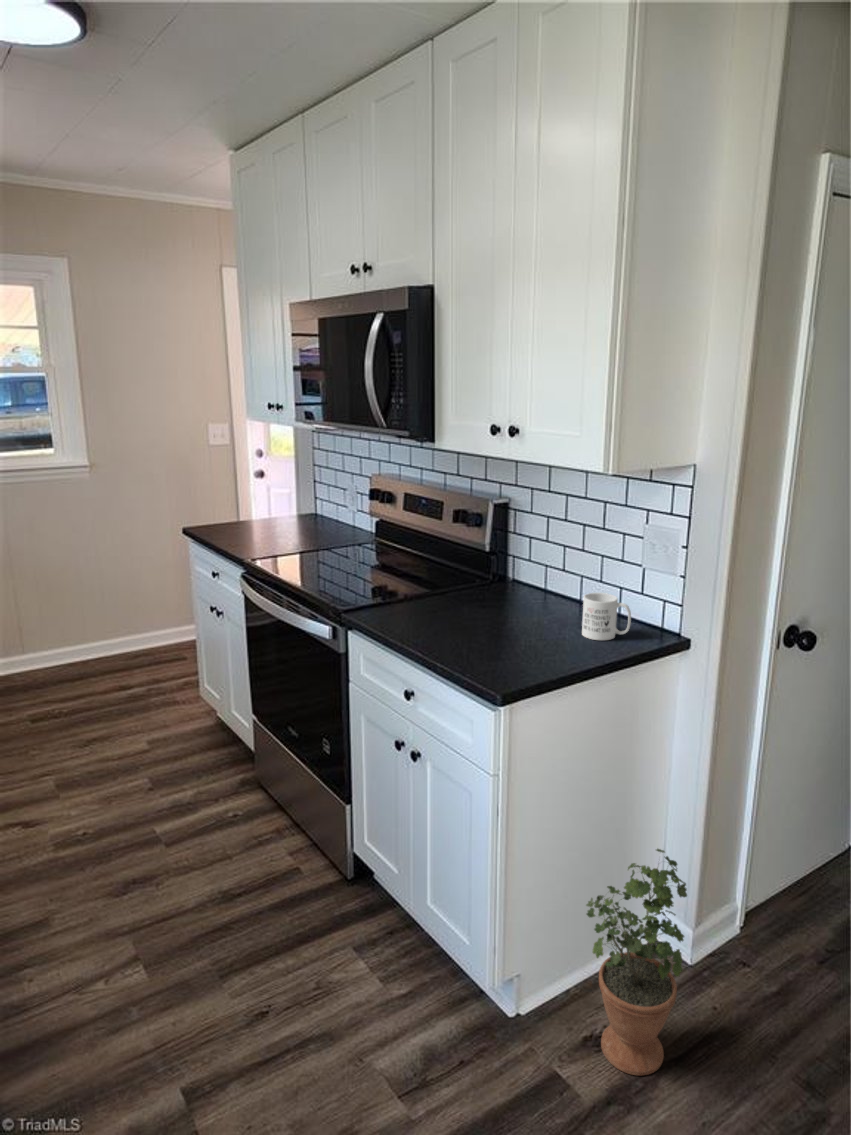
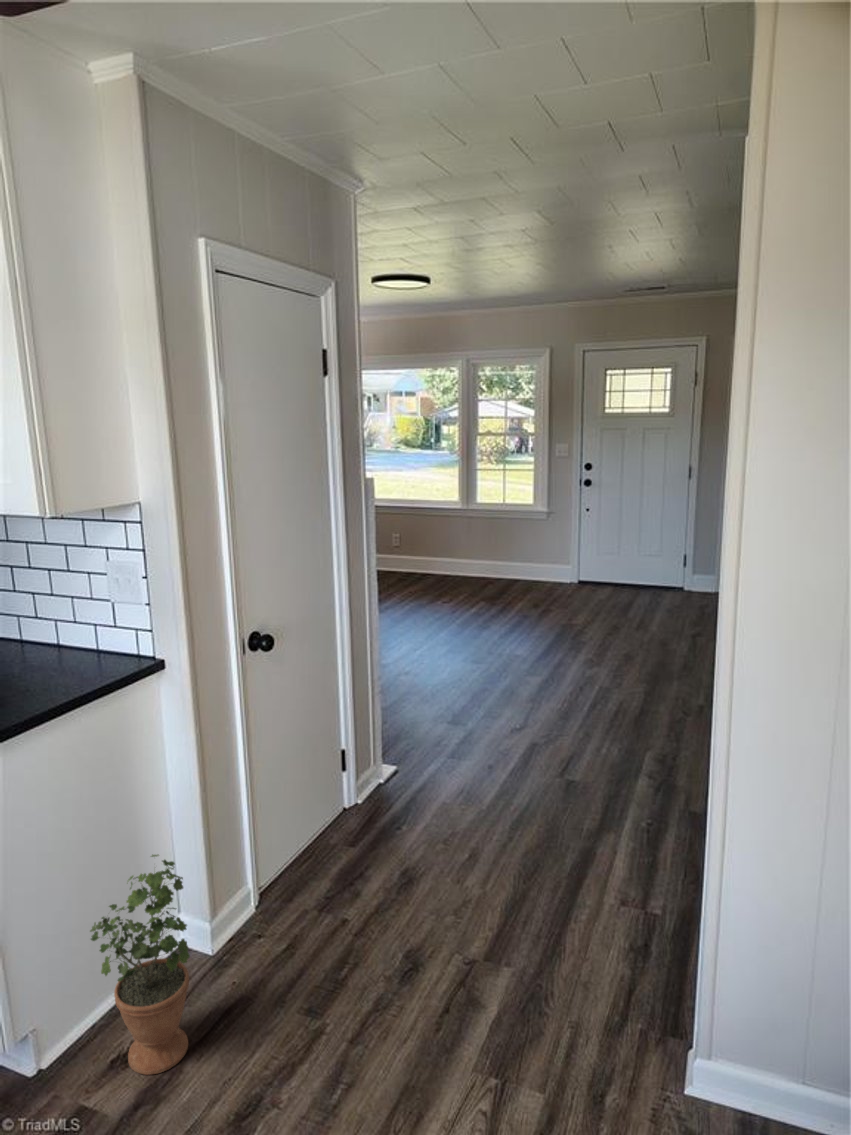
mug: present [582,593,631,640] -> none [52,631,103,677]

